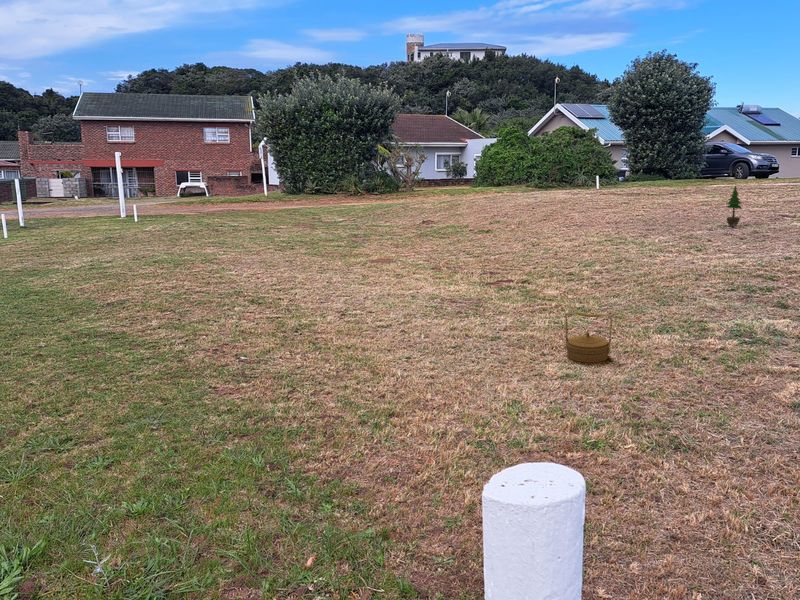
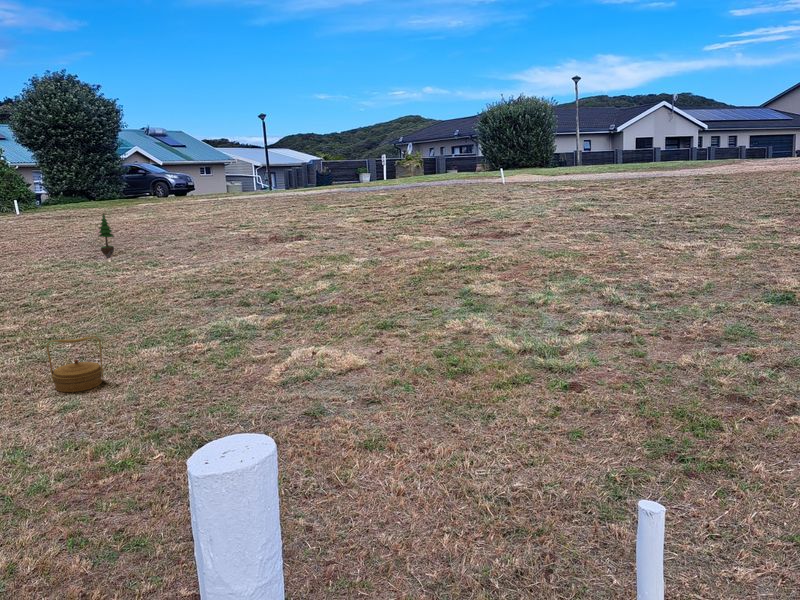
potted tree: present [727,186,742,228] -> present [98,214,114,257]

